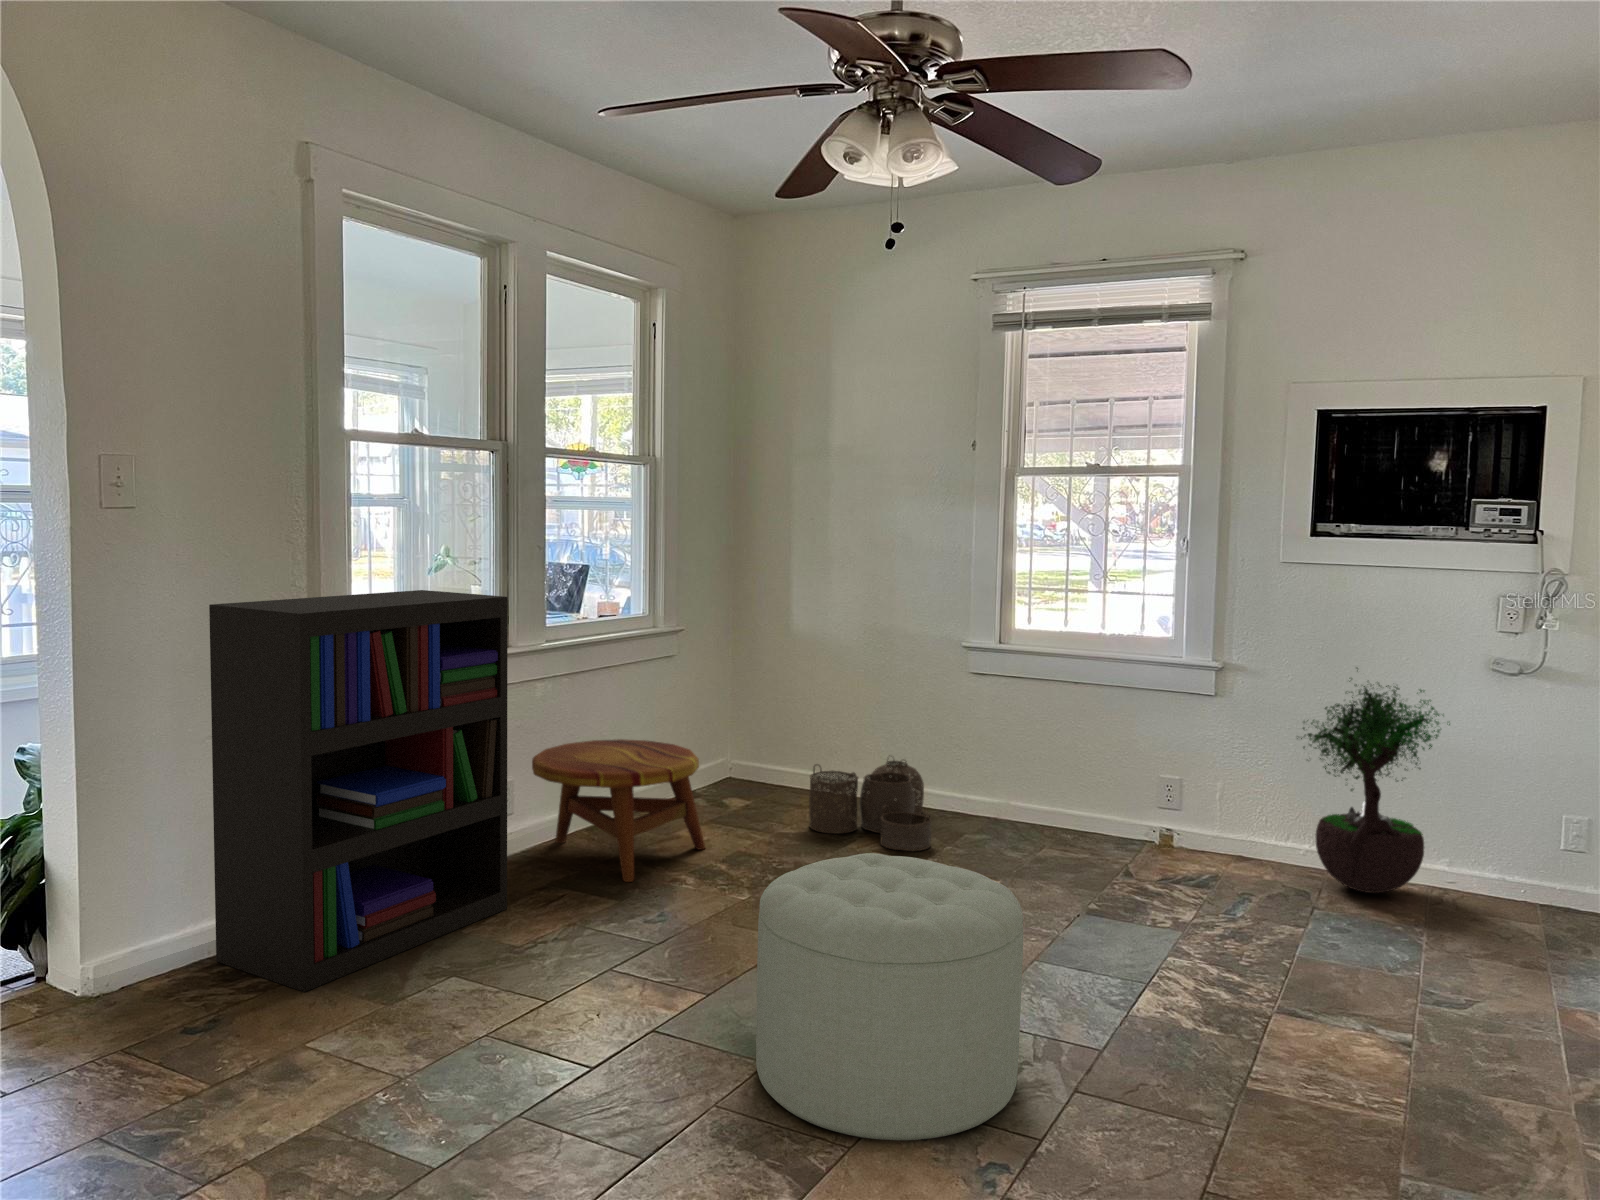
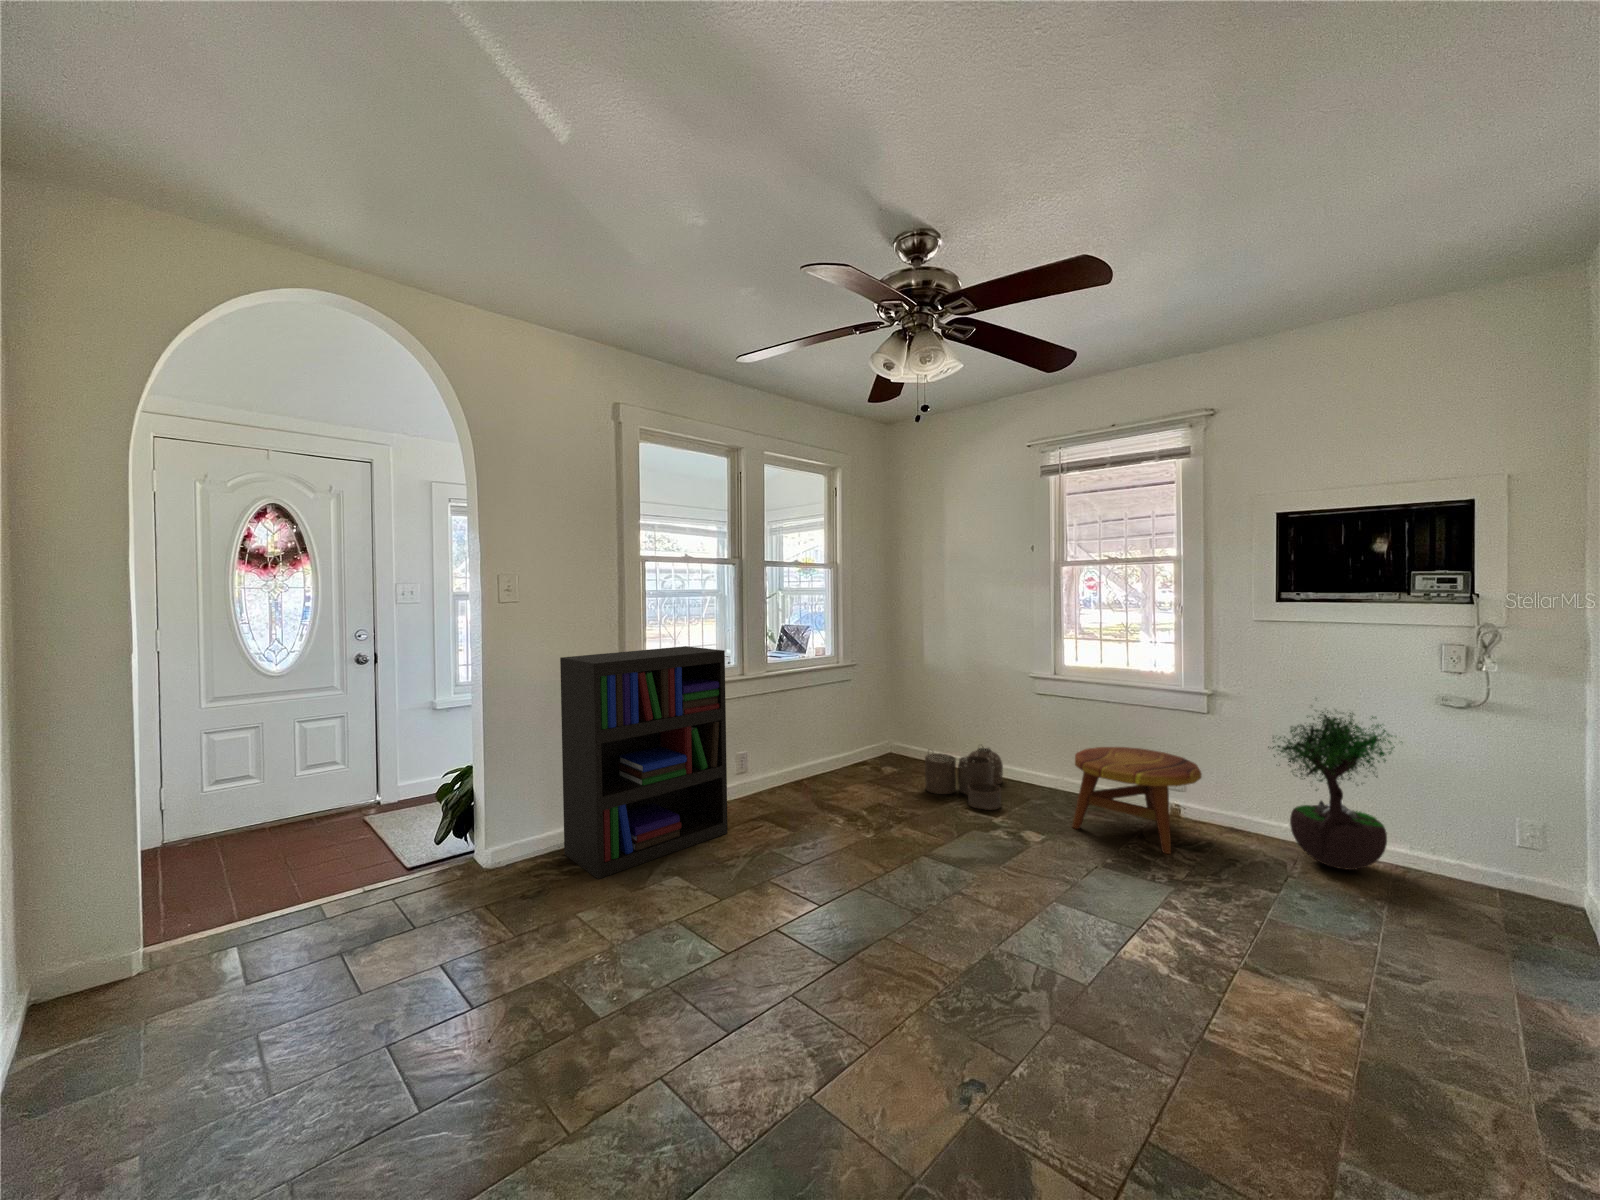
side table: present [532,739,705,882] -> present [1072,747,1202,854]
ottoman: present [756,853,1023,1141] -> none [828,825,1012,1048]

